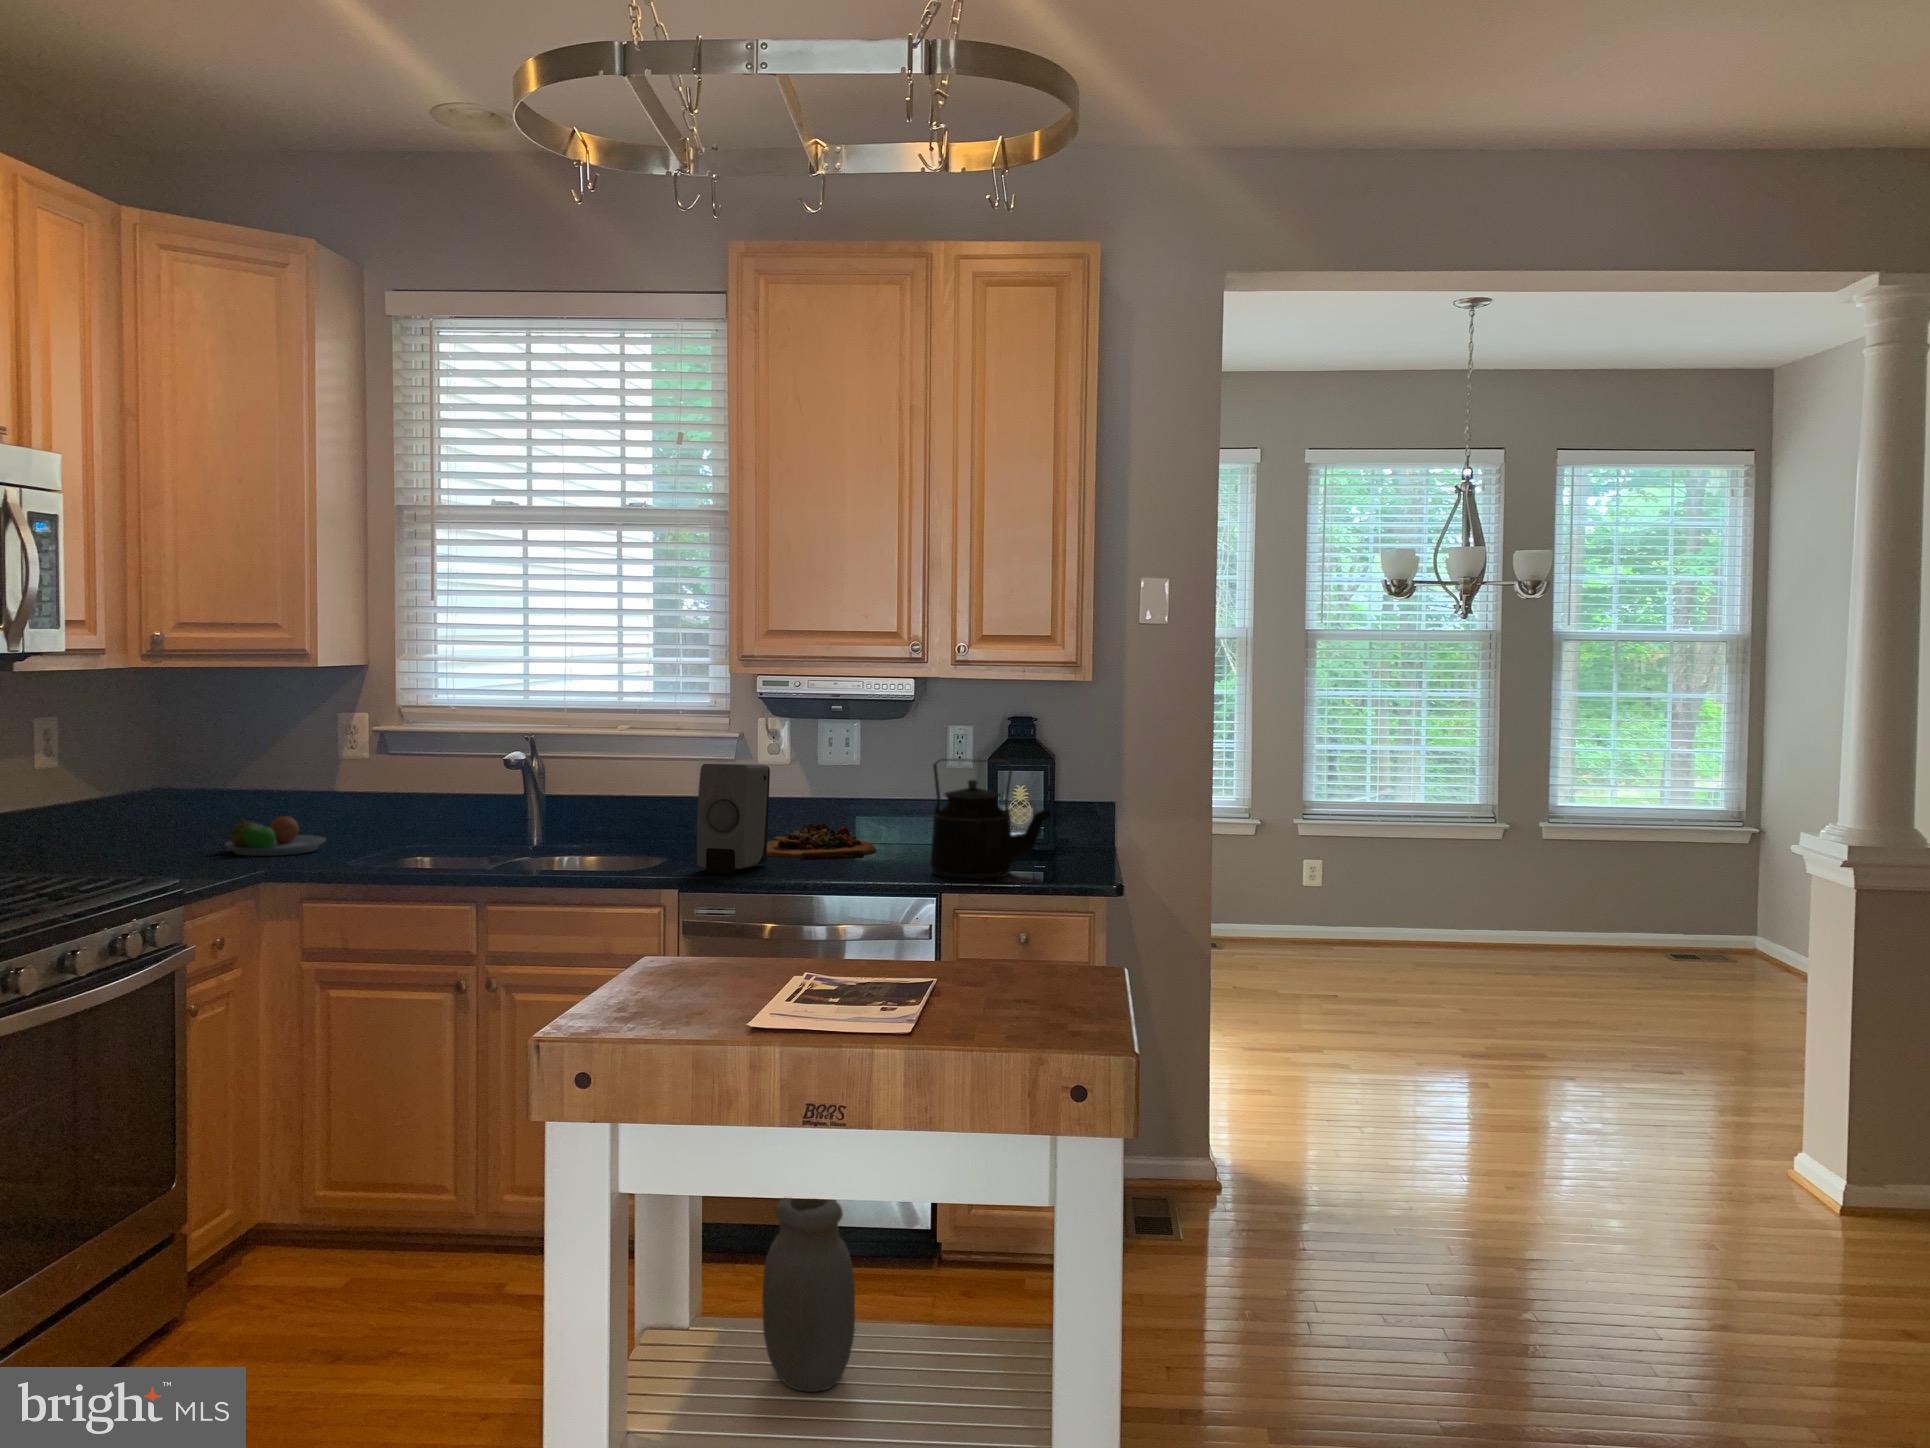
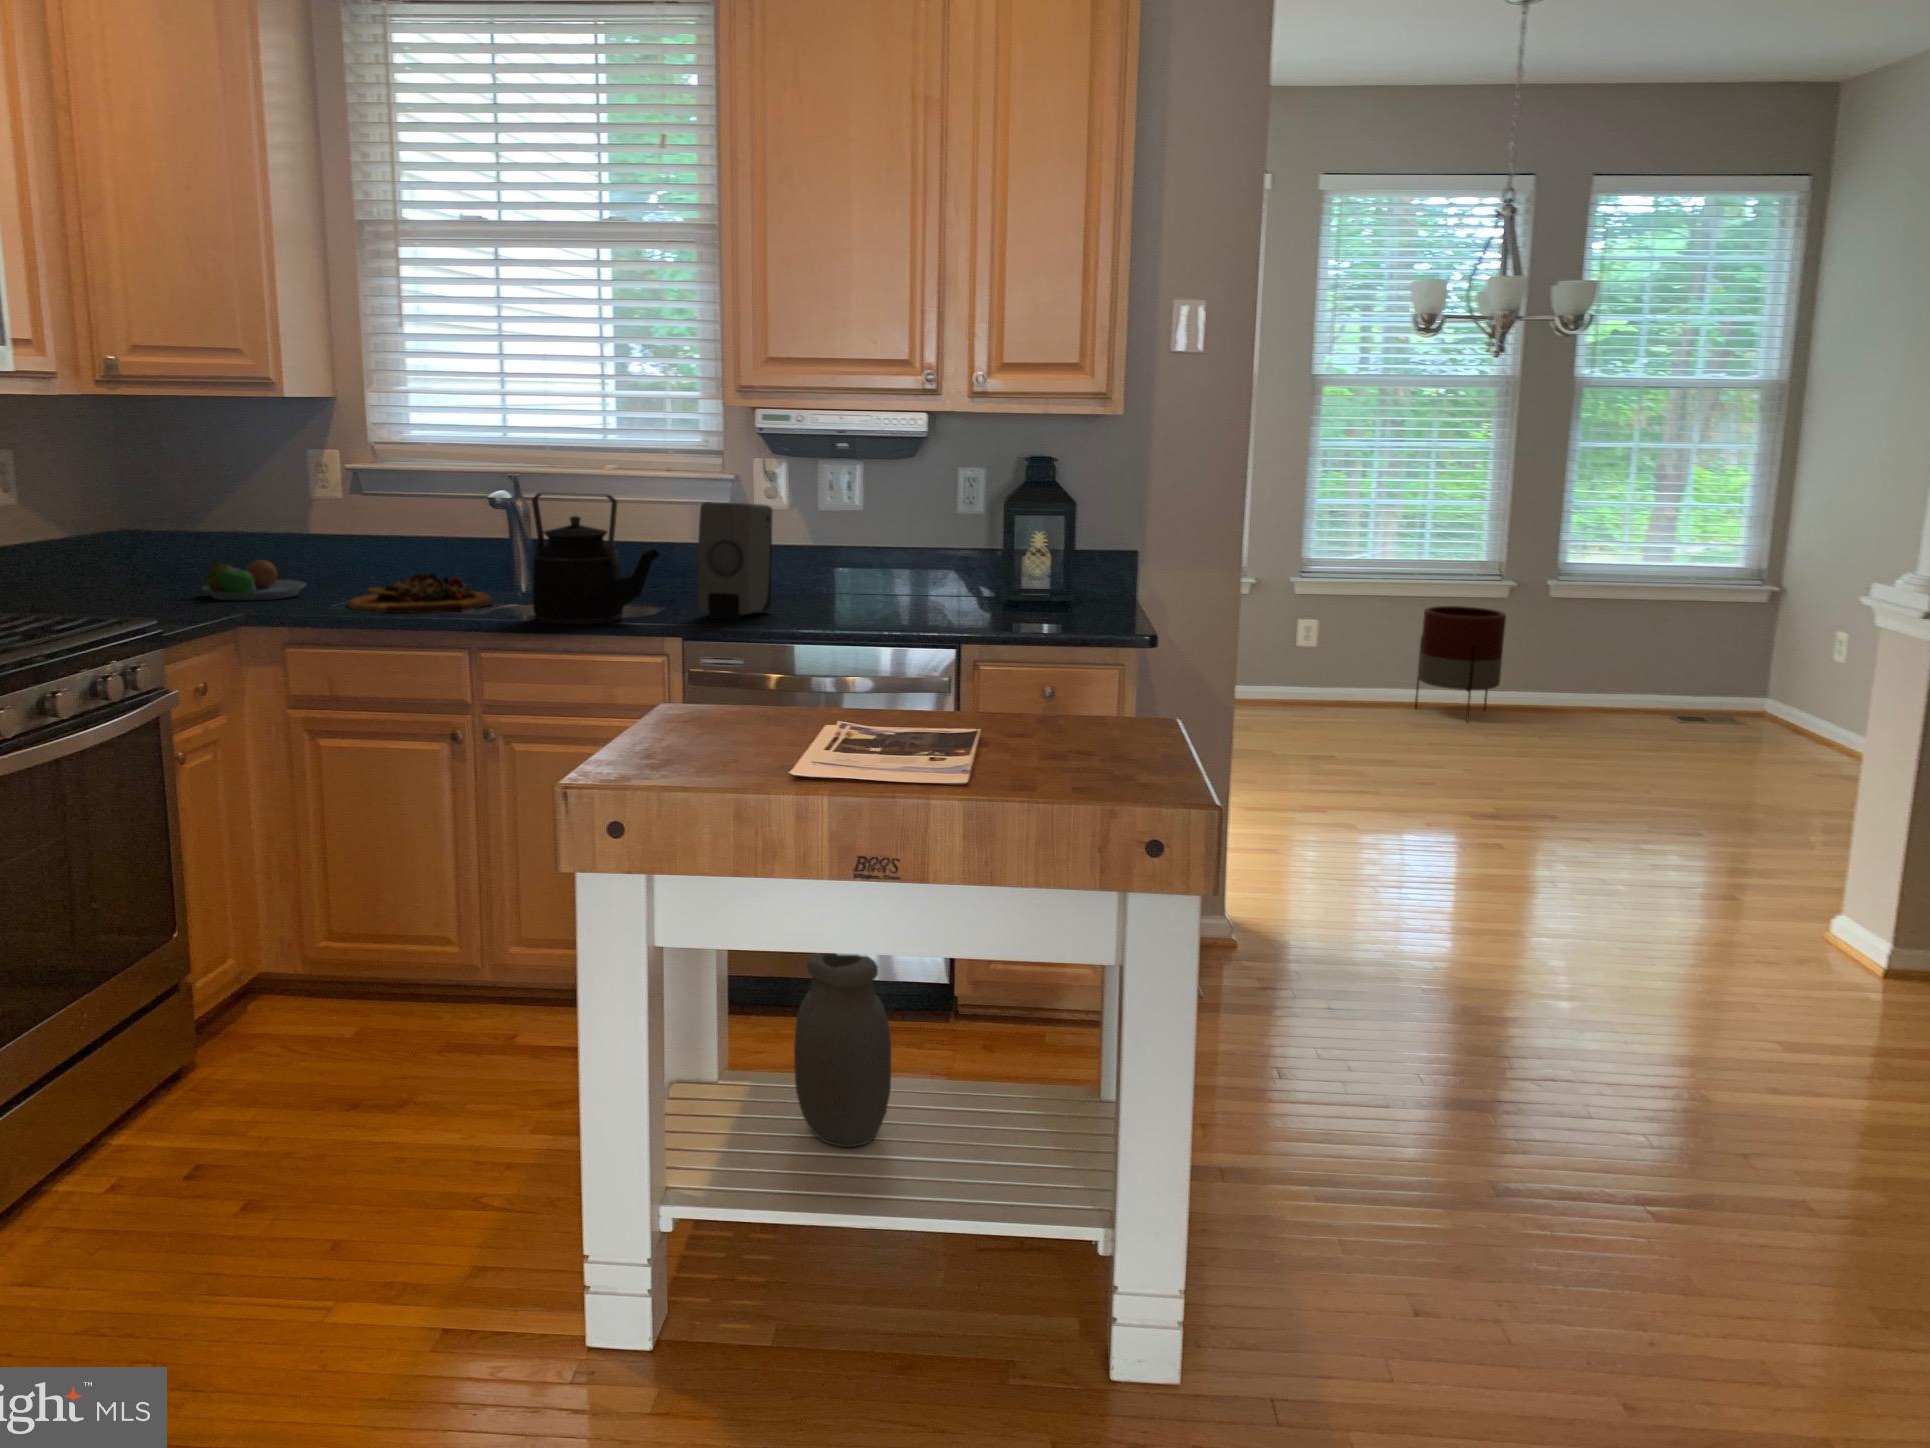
kettle: present [930,758,1051,879] -> present [532,492,659,625]
cutting board: present [767,823,876,860] -> present [348,573,493,614]
planter: none [1419,847,1500,962] -> present [1415,606,1506,722]

